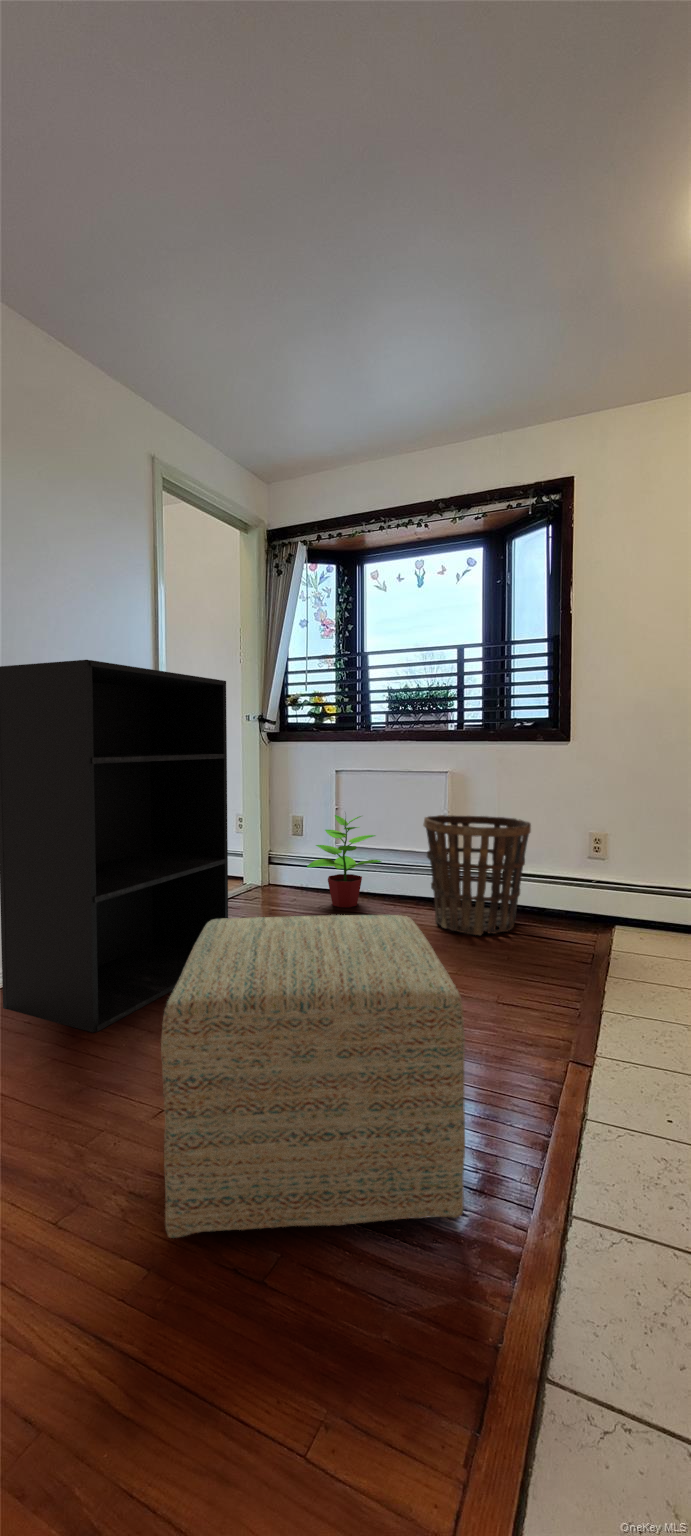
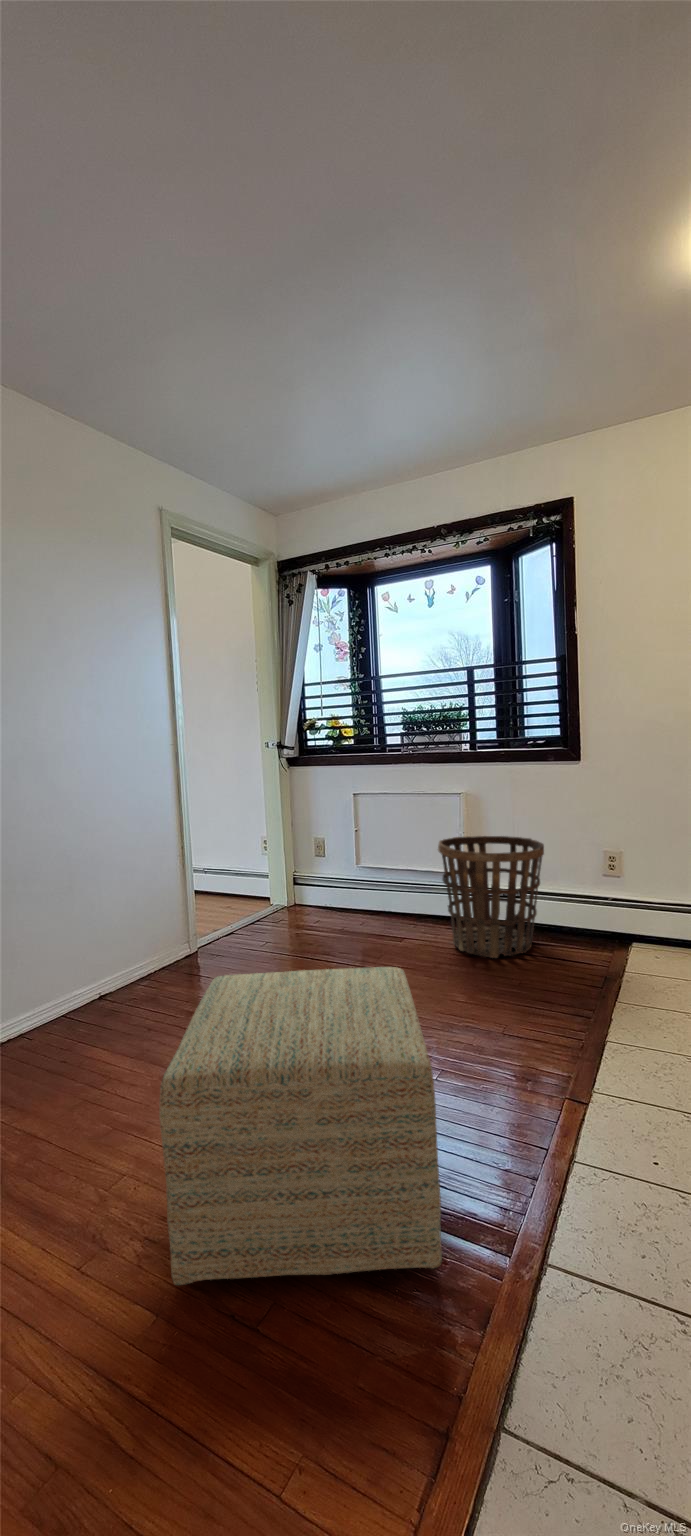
bookshelf: present [0,660,228,1033] -> none [18,726,251,1072]
potted plant: present [307,815,382,907] -> none [328,835,401,929]

